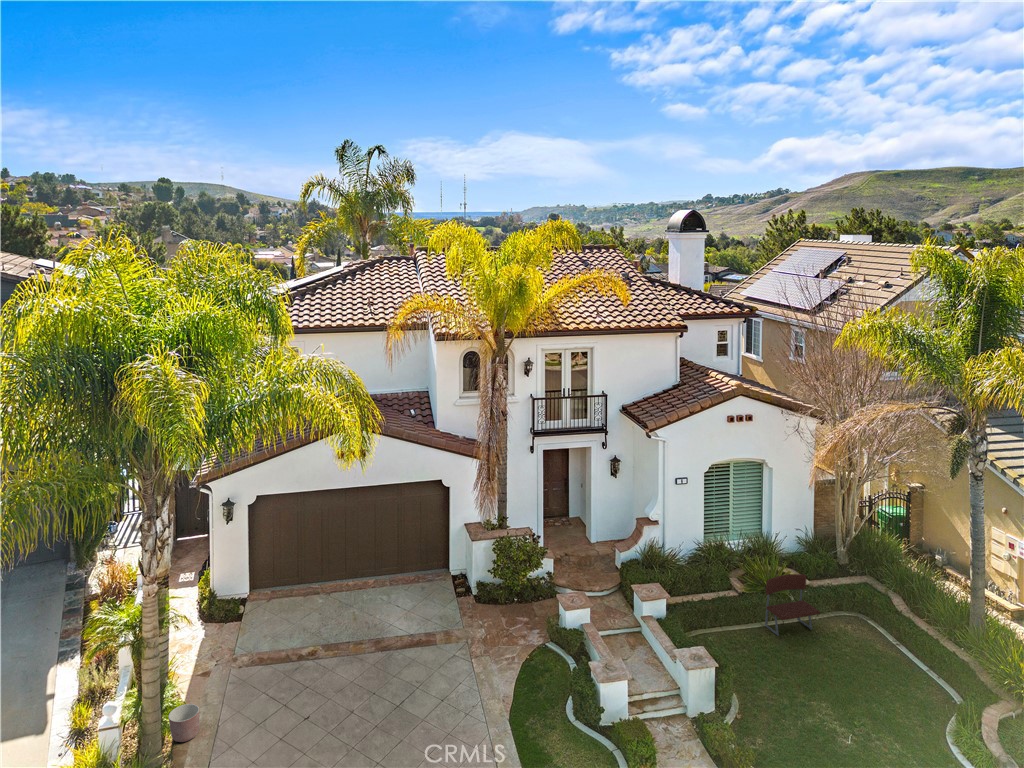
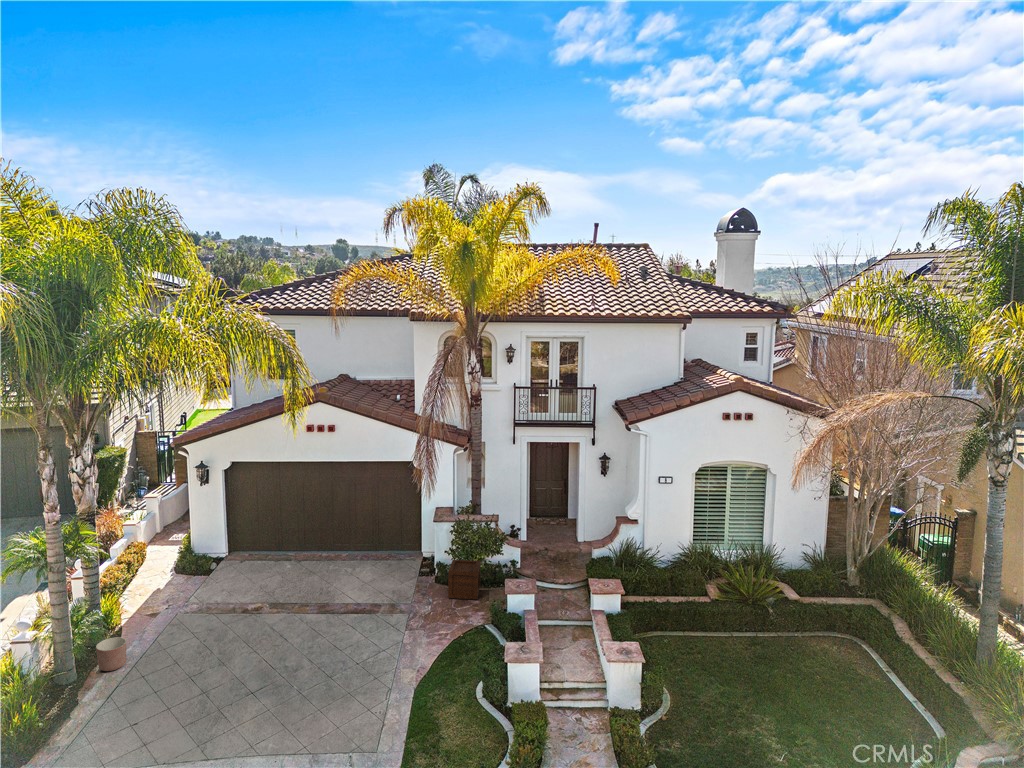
bench: present [765,574,820,636] -> none [737,584,798,648]
wooden crate: none [495,577,526,618] -> present [448,560,481,600]

